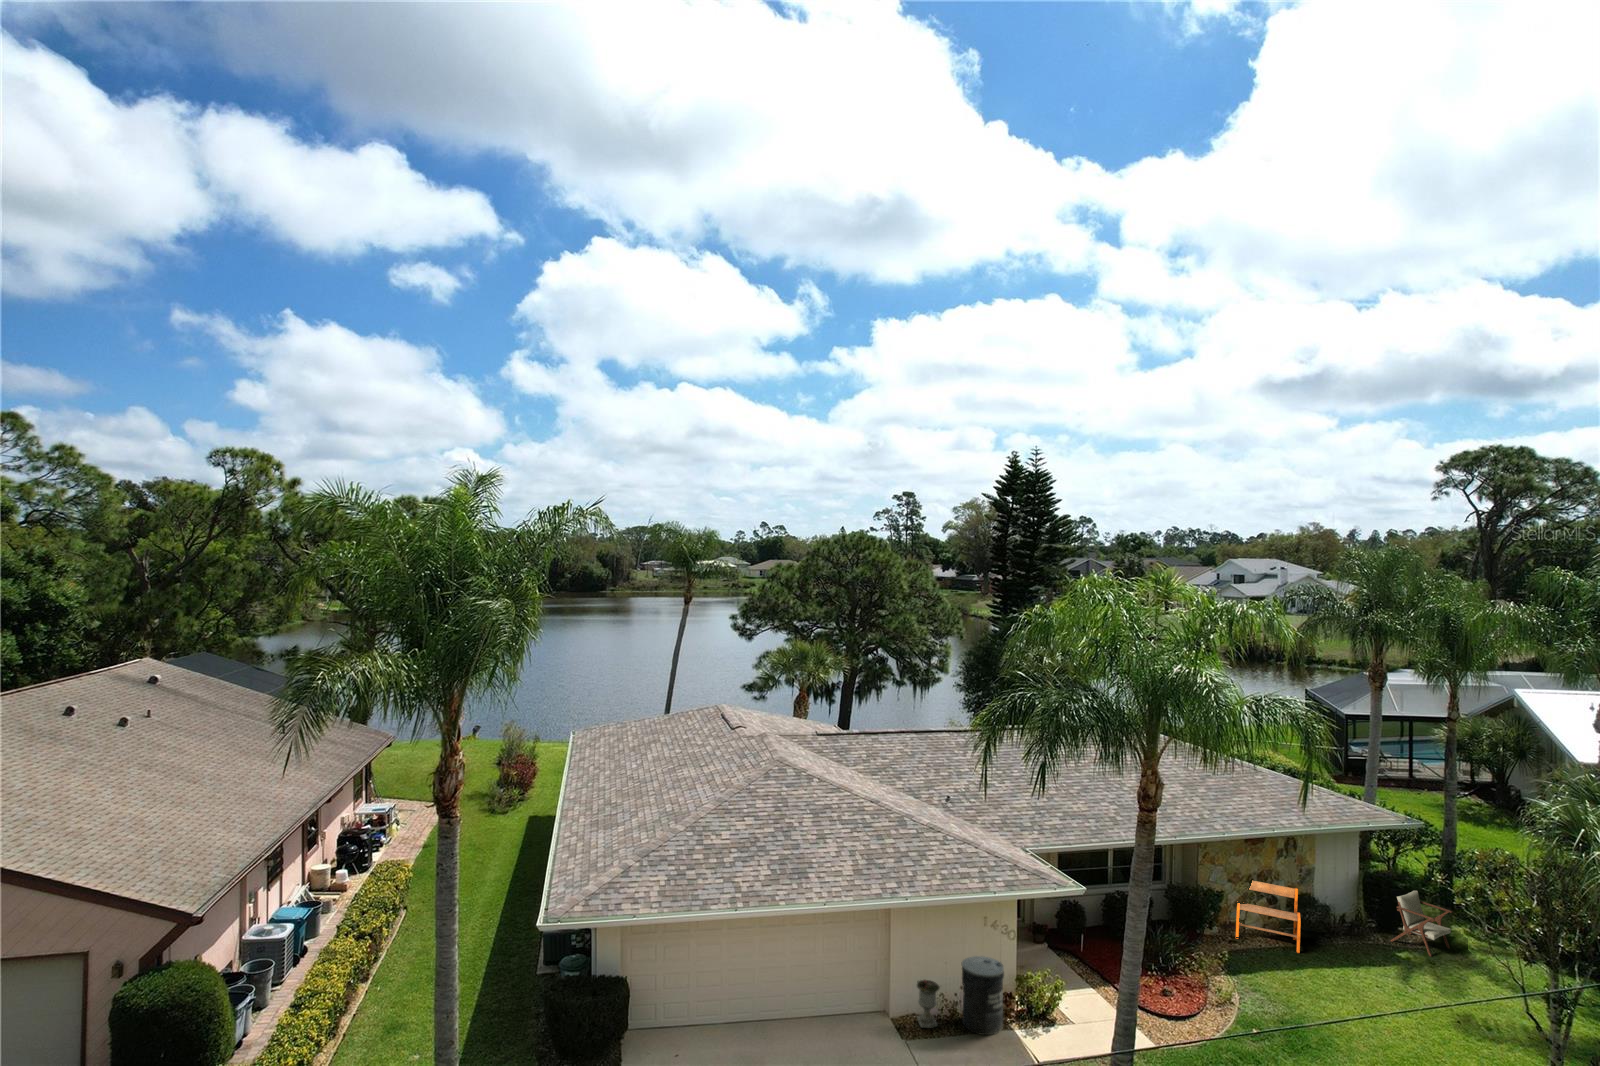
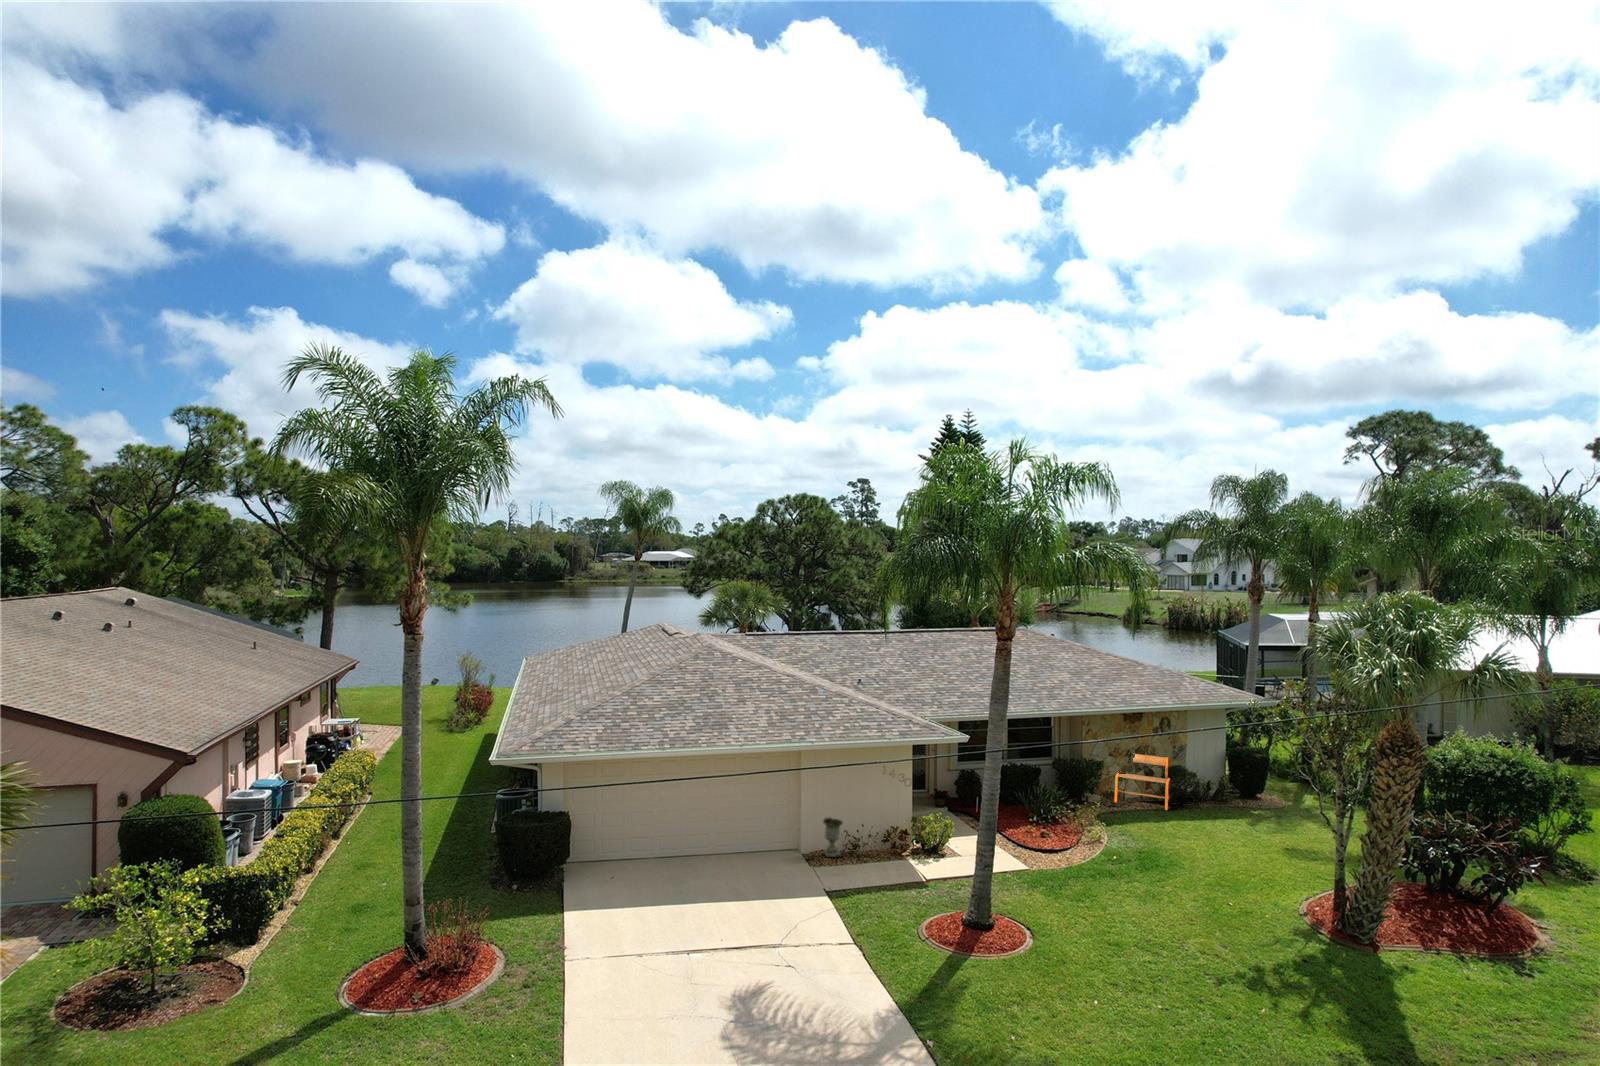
lounge chair: present [1390,891,1452,957] -> none [1250,761,1302,813]
trash can: present [962,956,1004,1035] -> none [862,799,898,860]

